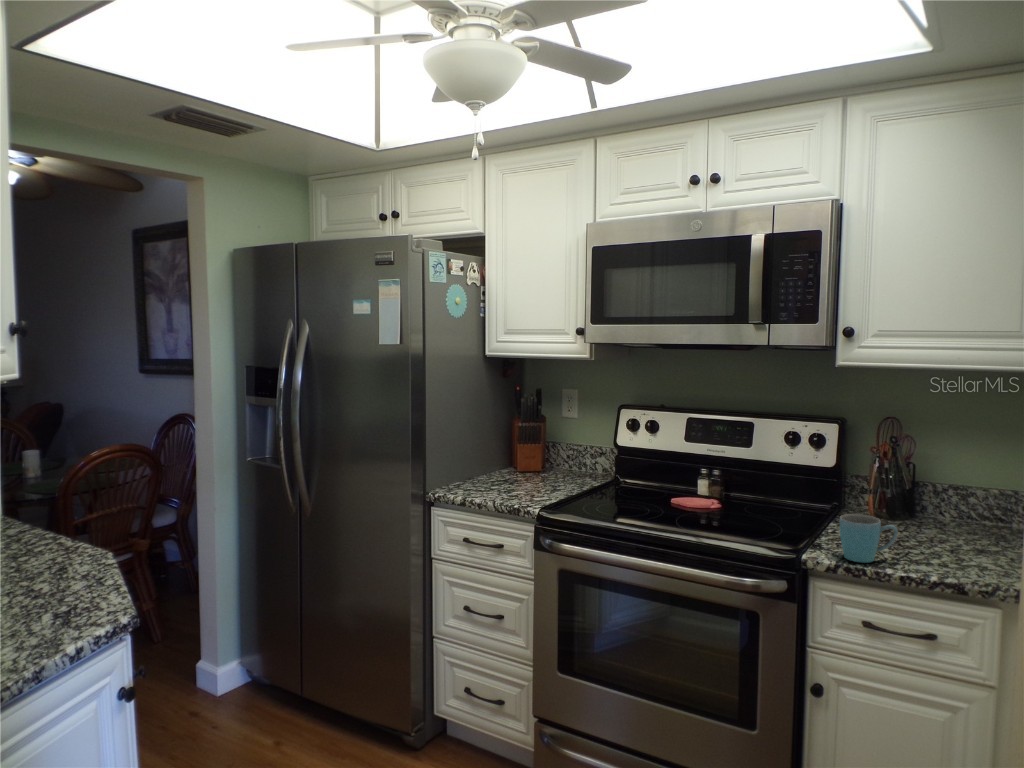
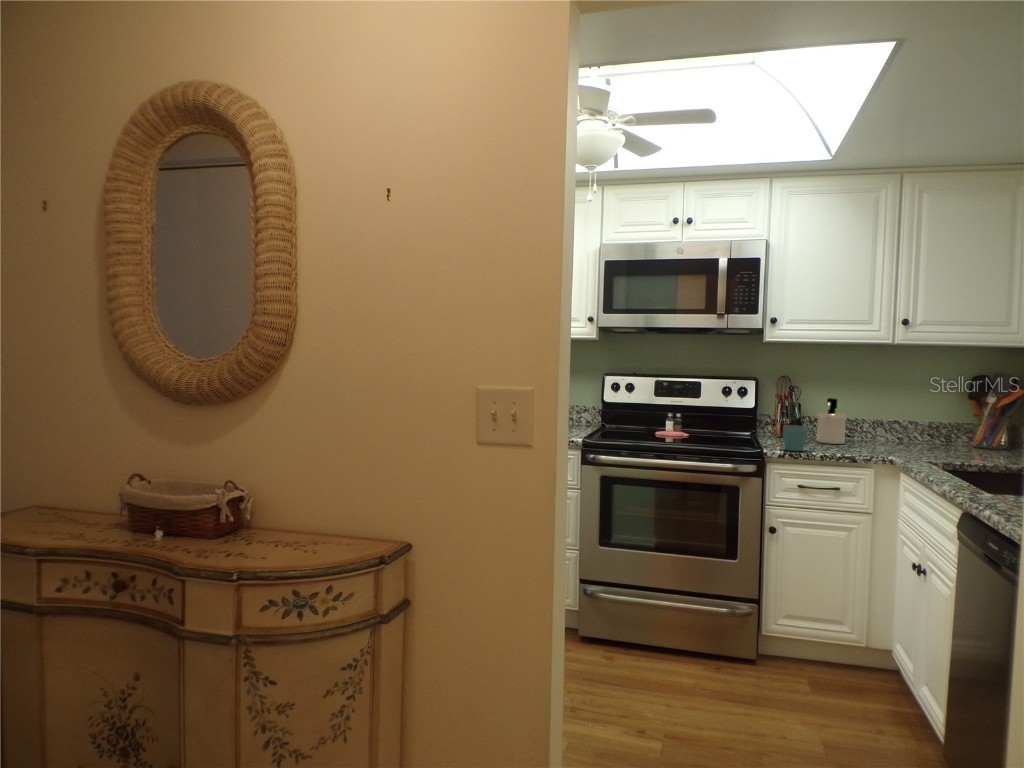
soap dispenser: none [930,462,984,543] -> present [817,398,847,444]

